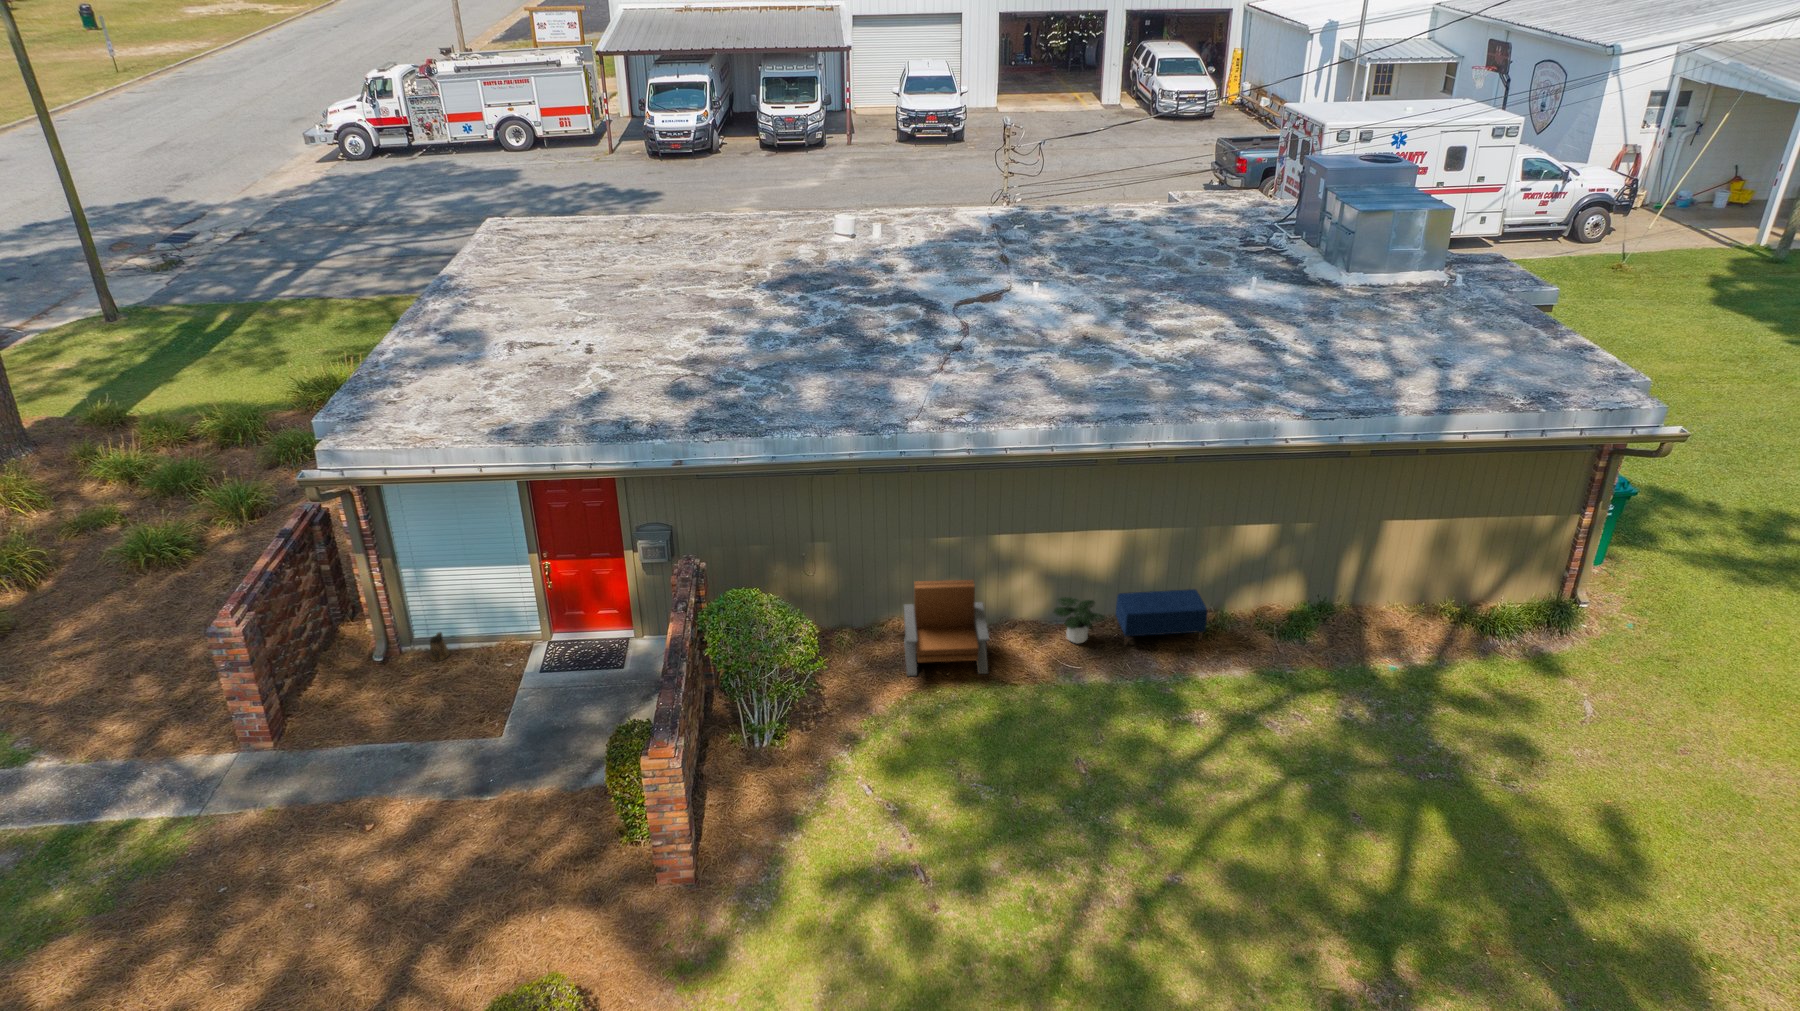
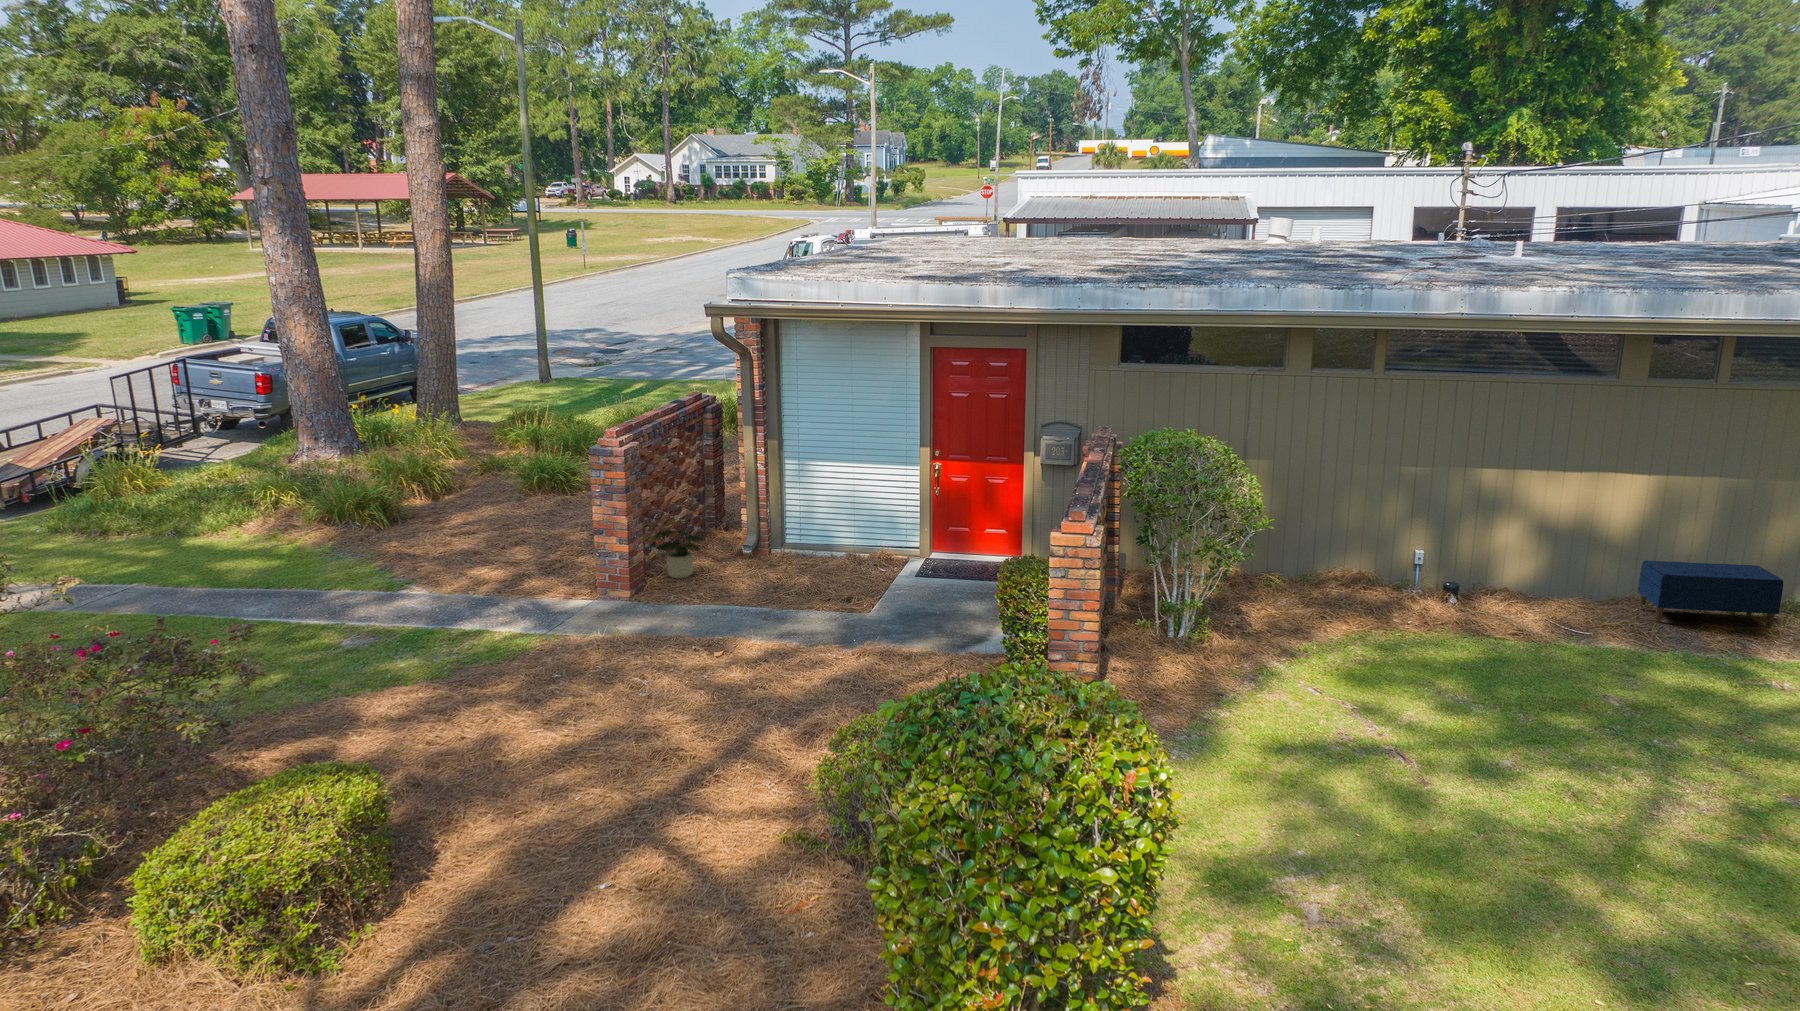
lounge chair: present [904,580,989,676] -> none [1347,512,1472,626]
potted plant: present [1054,597,1105,643] -> present [653,530,702,579]
watering can: present [429,632,450,661] -> none [799,535,820,563]

